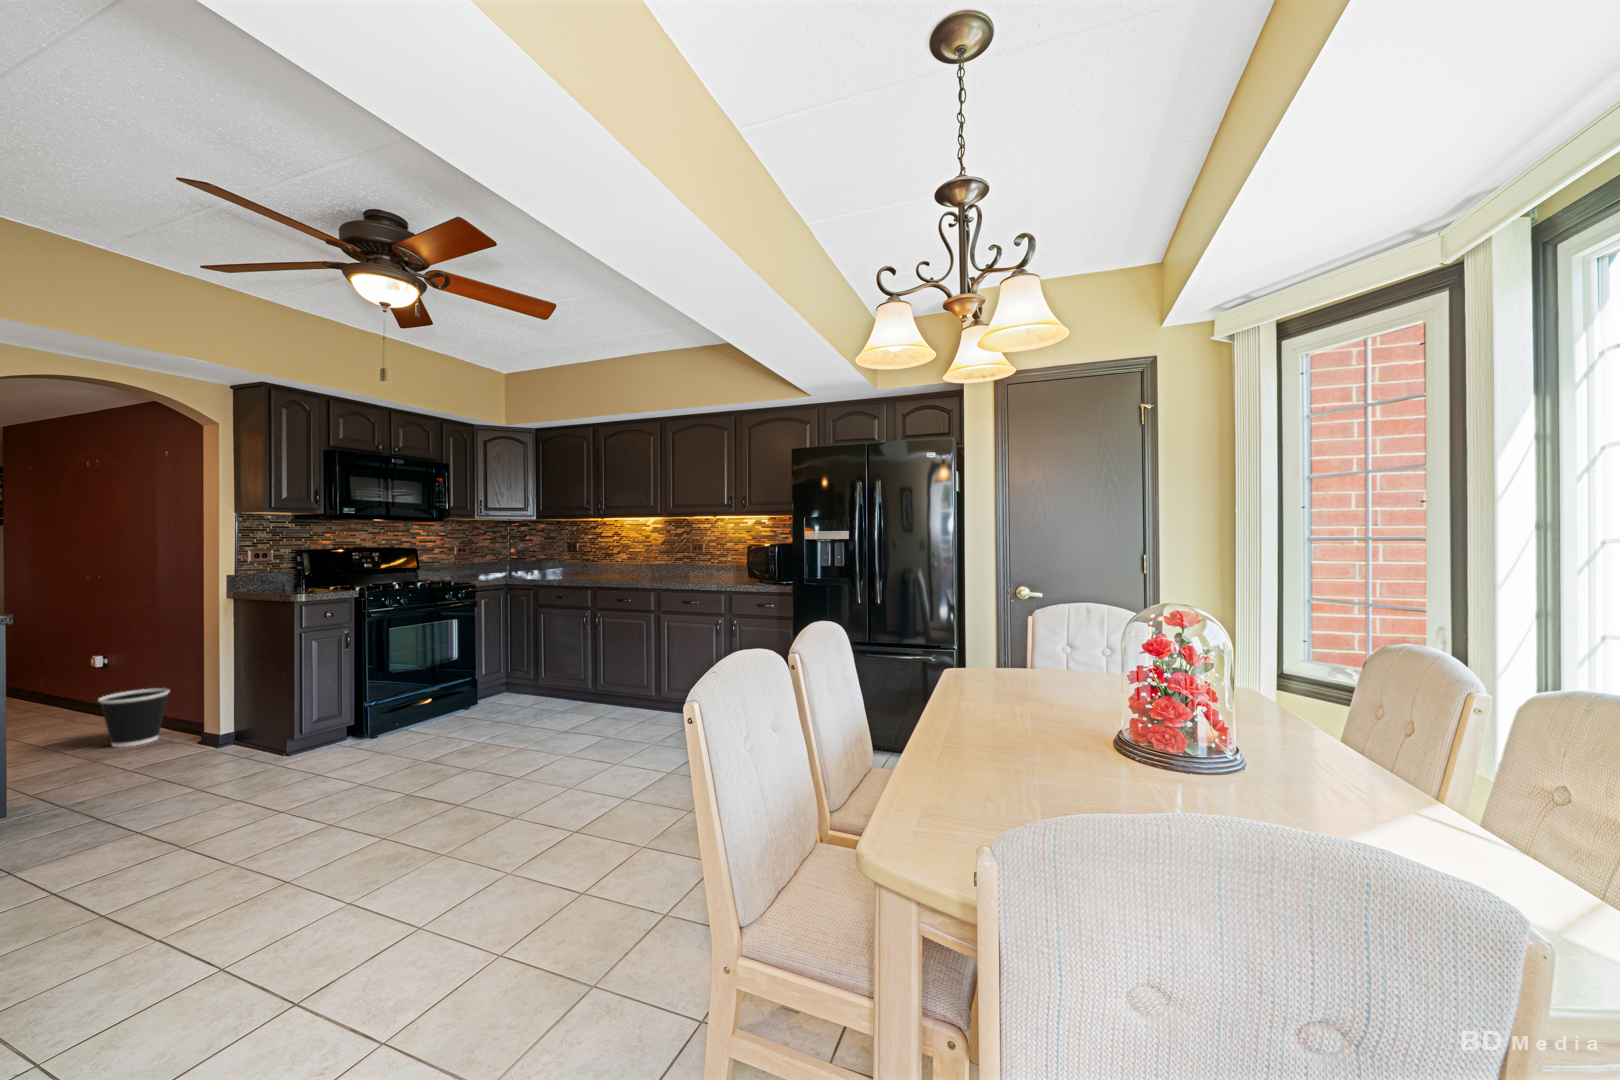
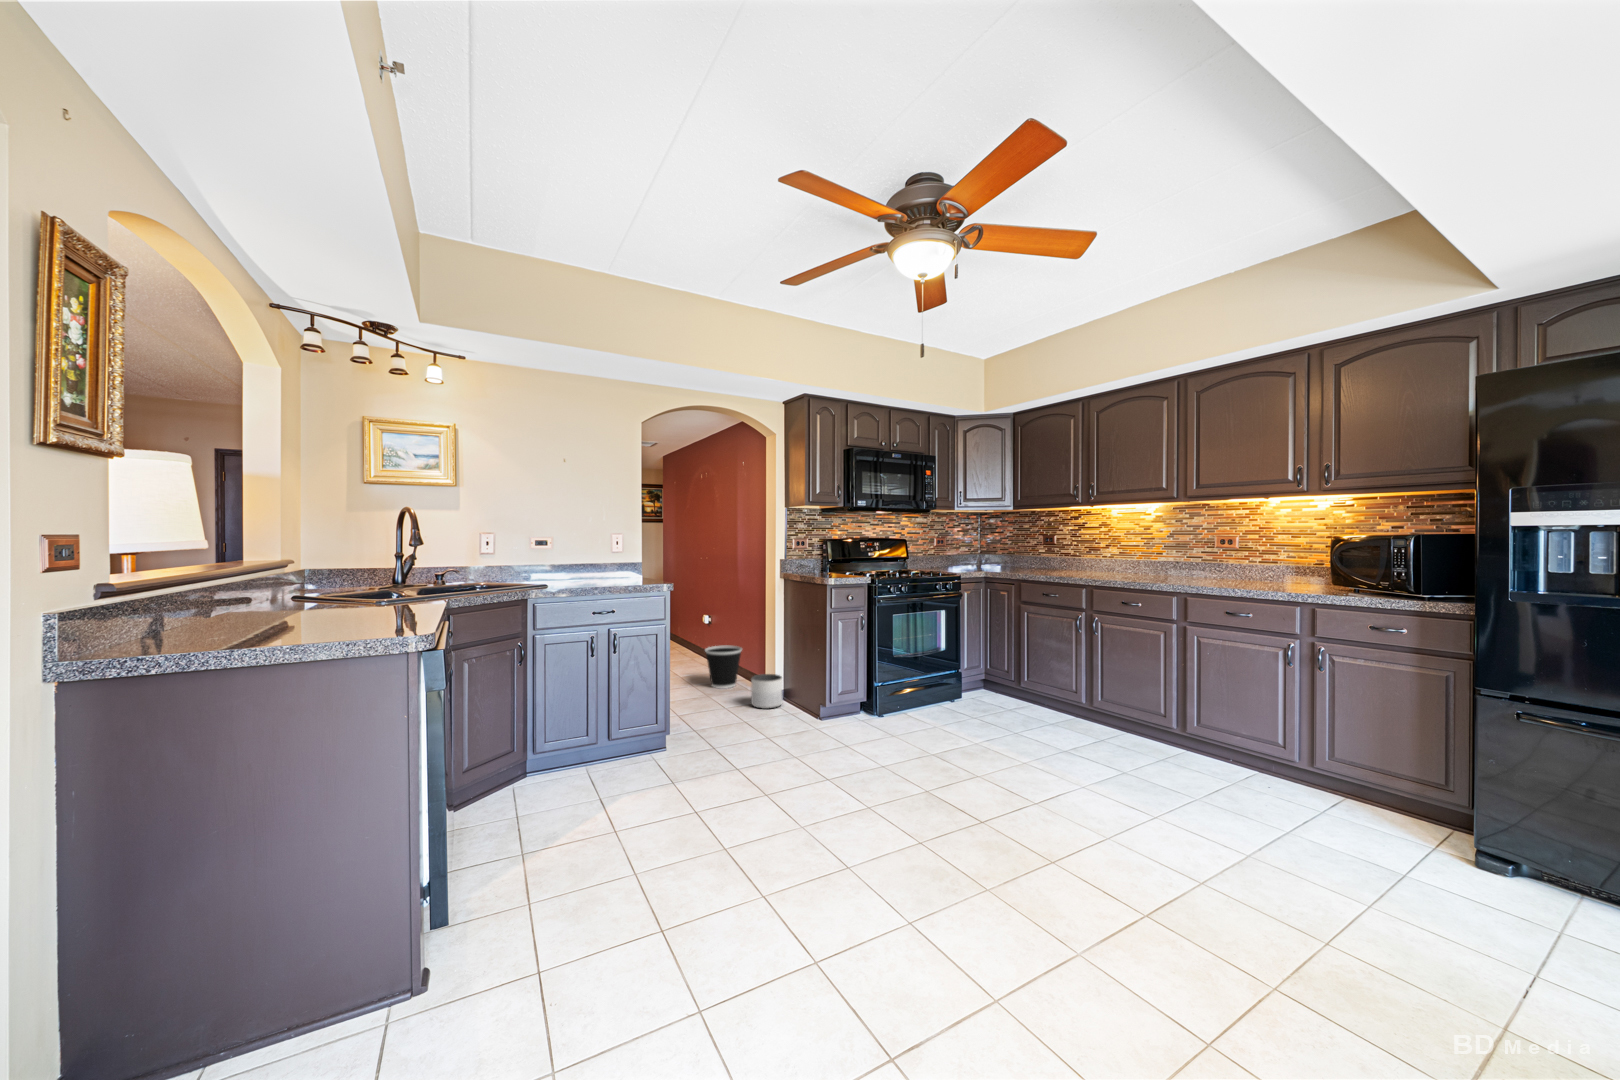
planter: none [181,714,233,758] -> present [751,674,782,709]

